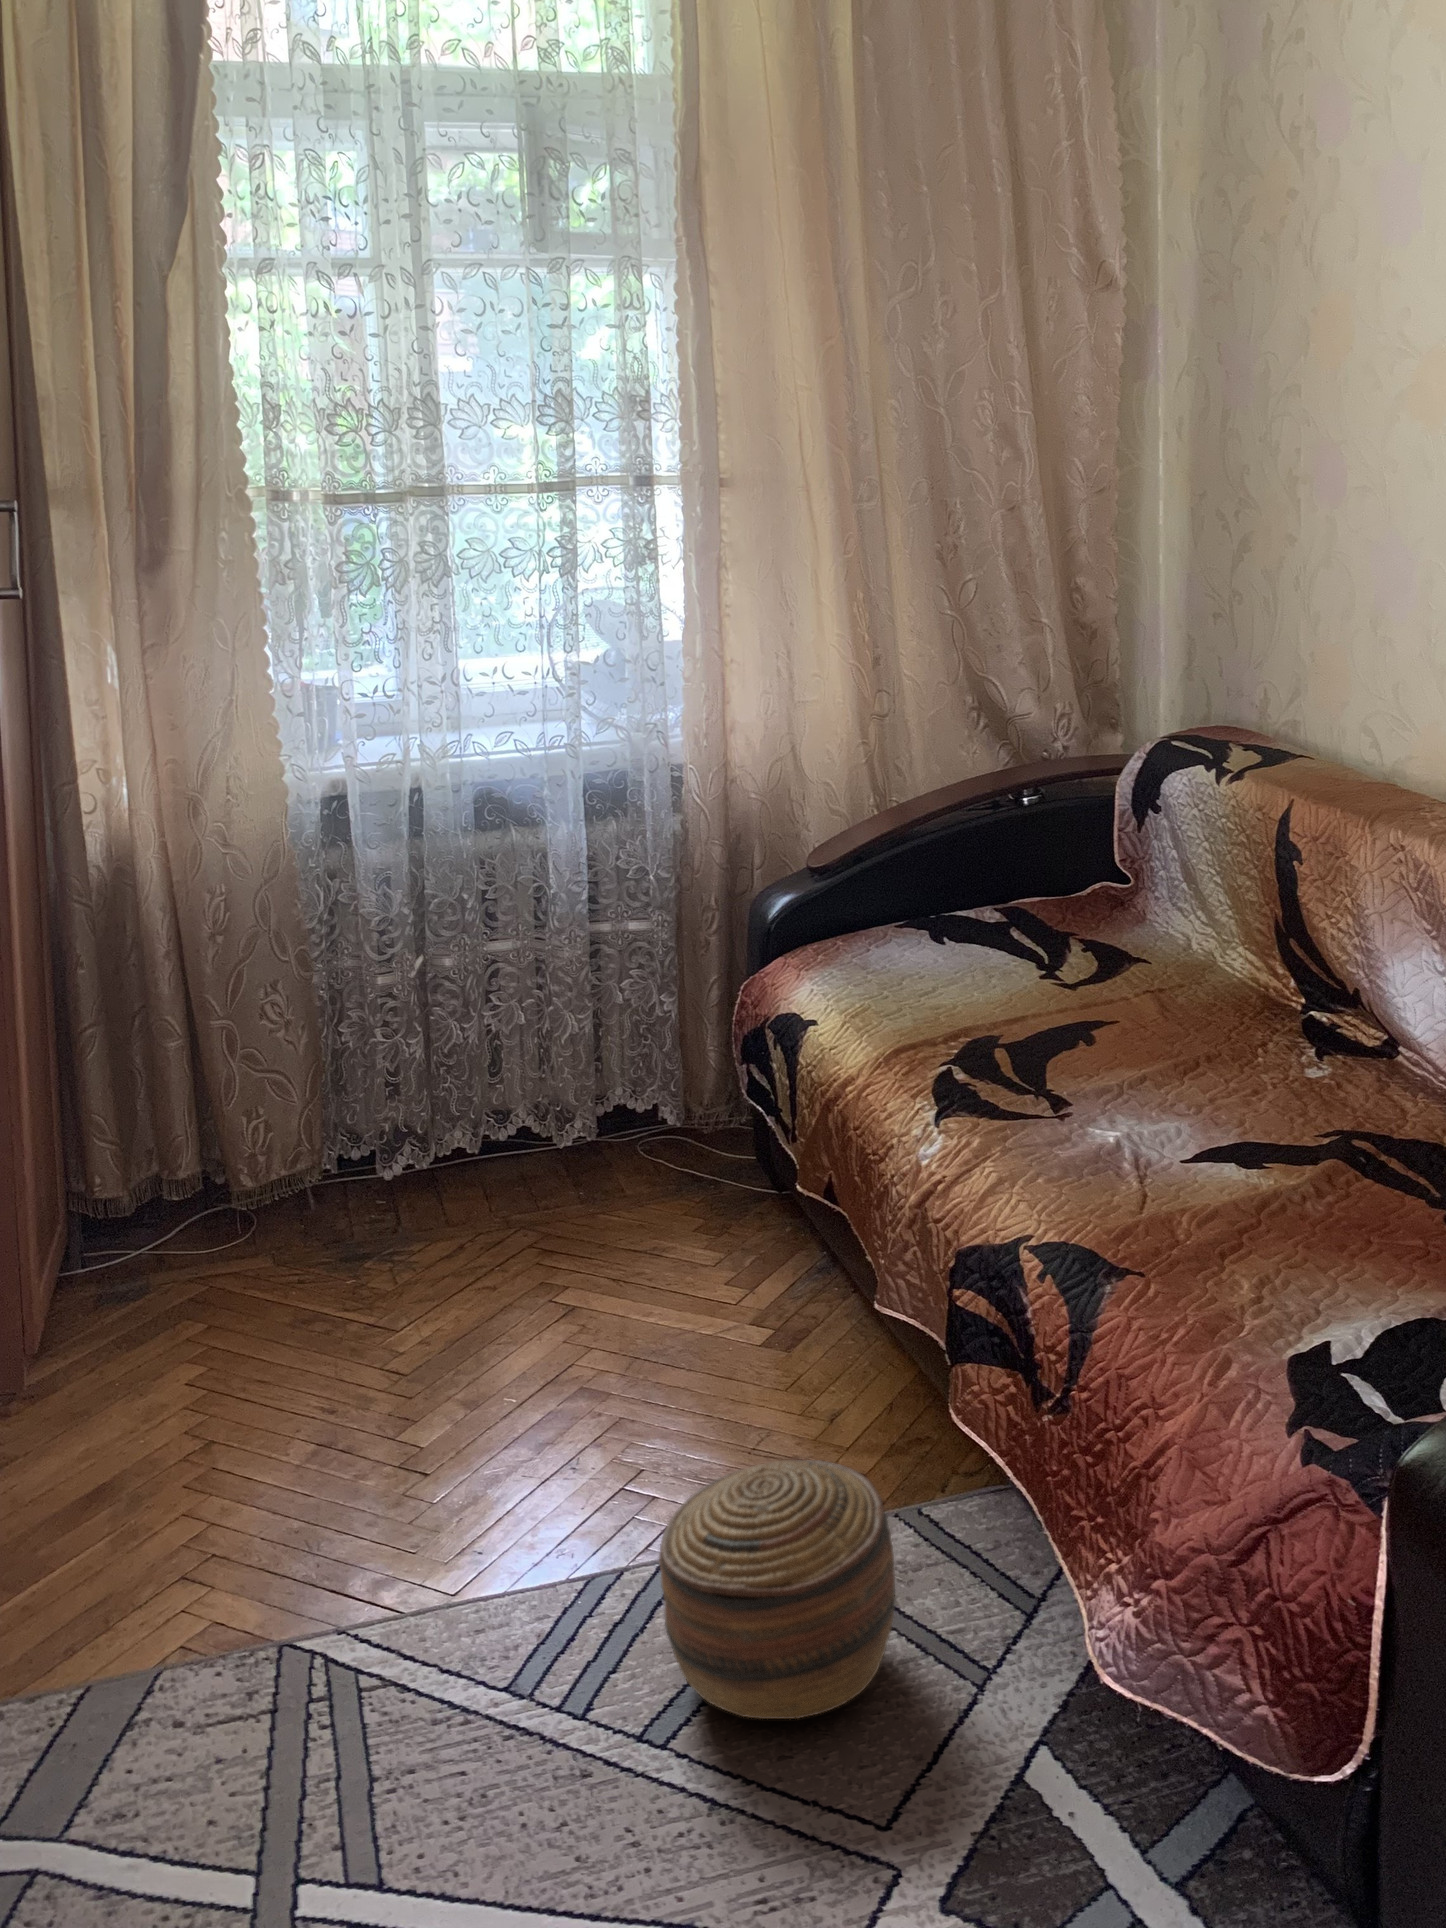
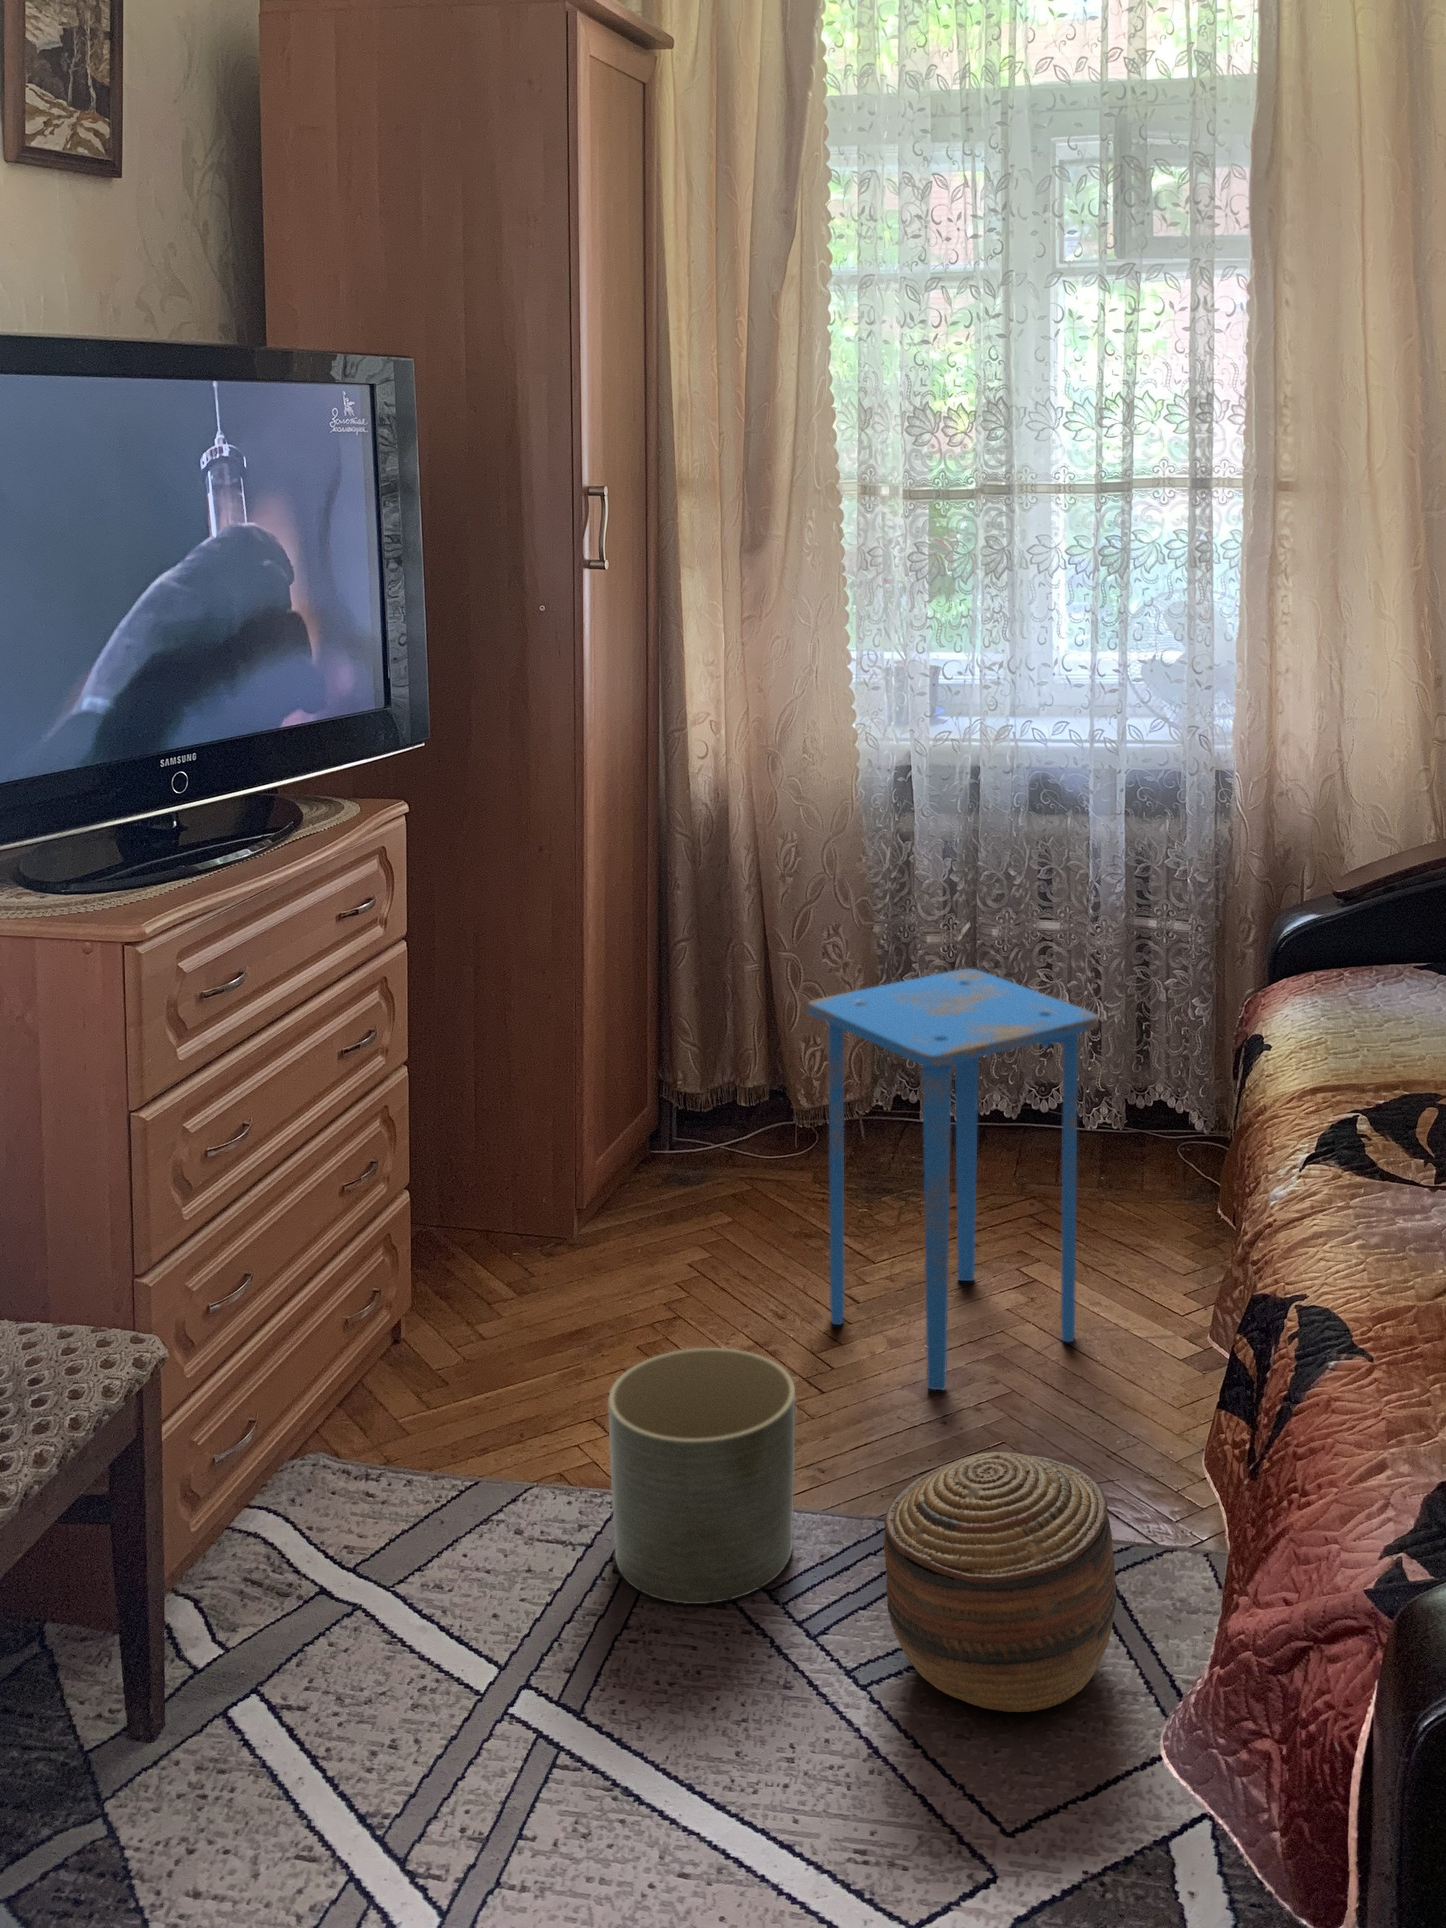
side table: none [355,1001,670,1444] -> present [808,969,1099,1390]
planter: none [293,1448,510,1741] -> present [608,1348,795,1604]

